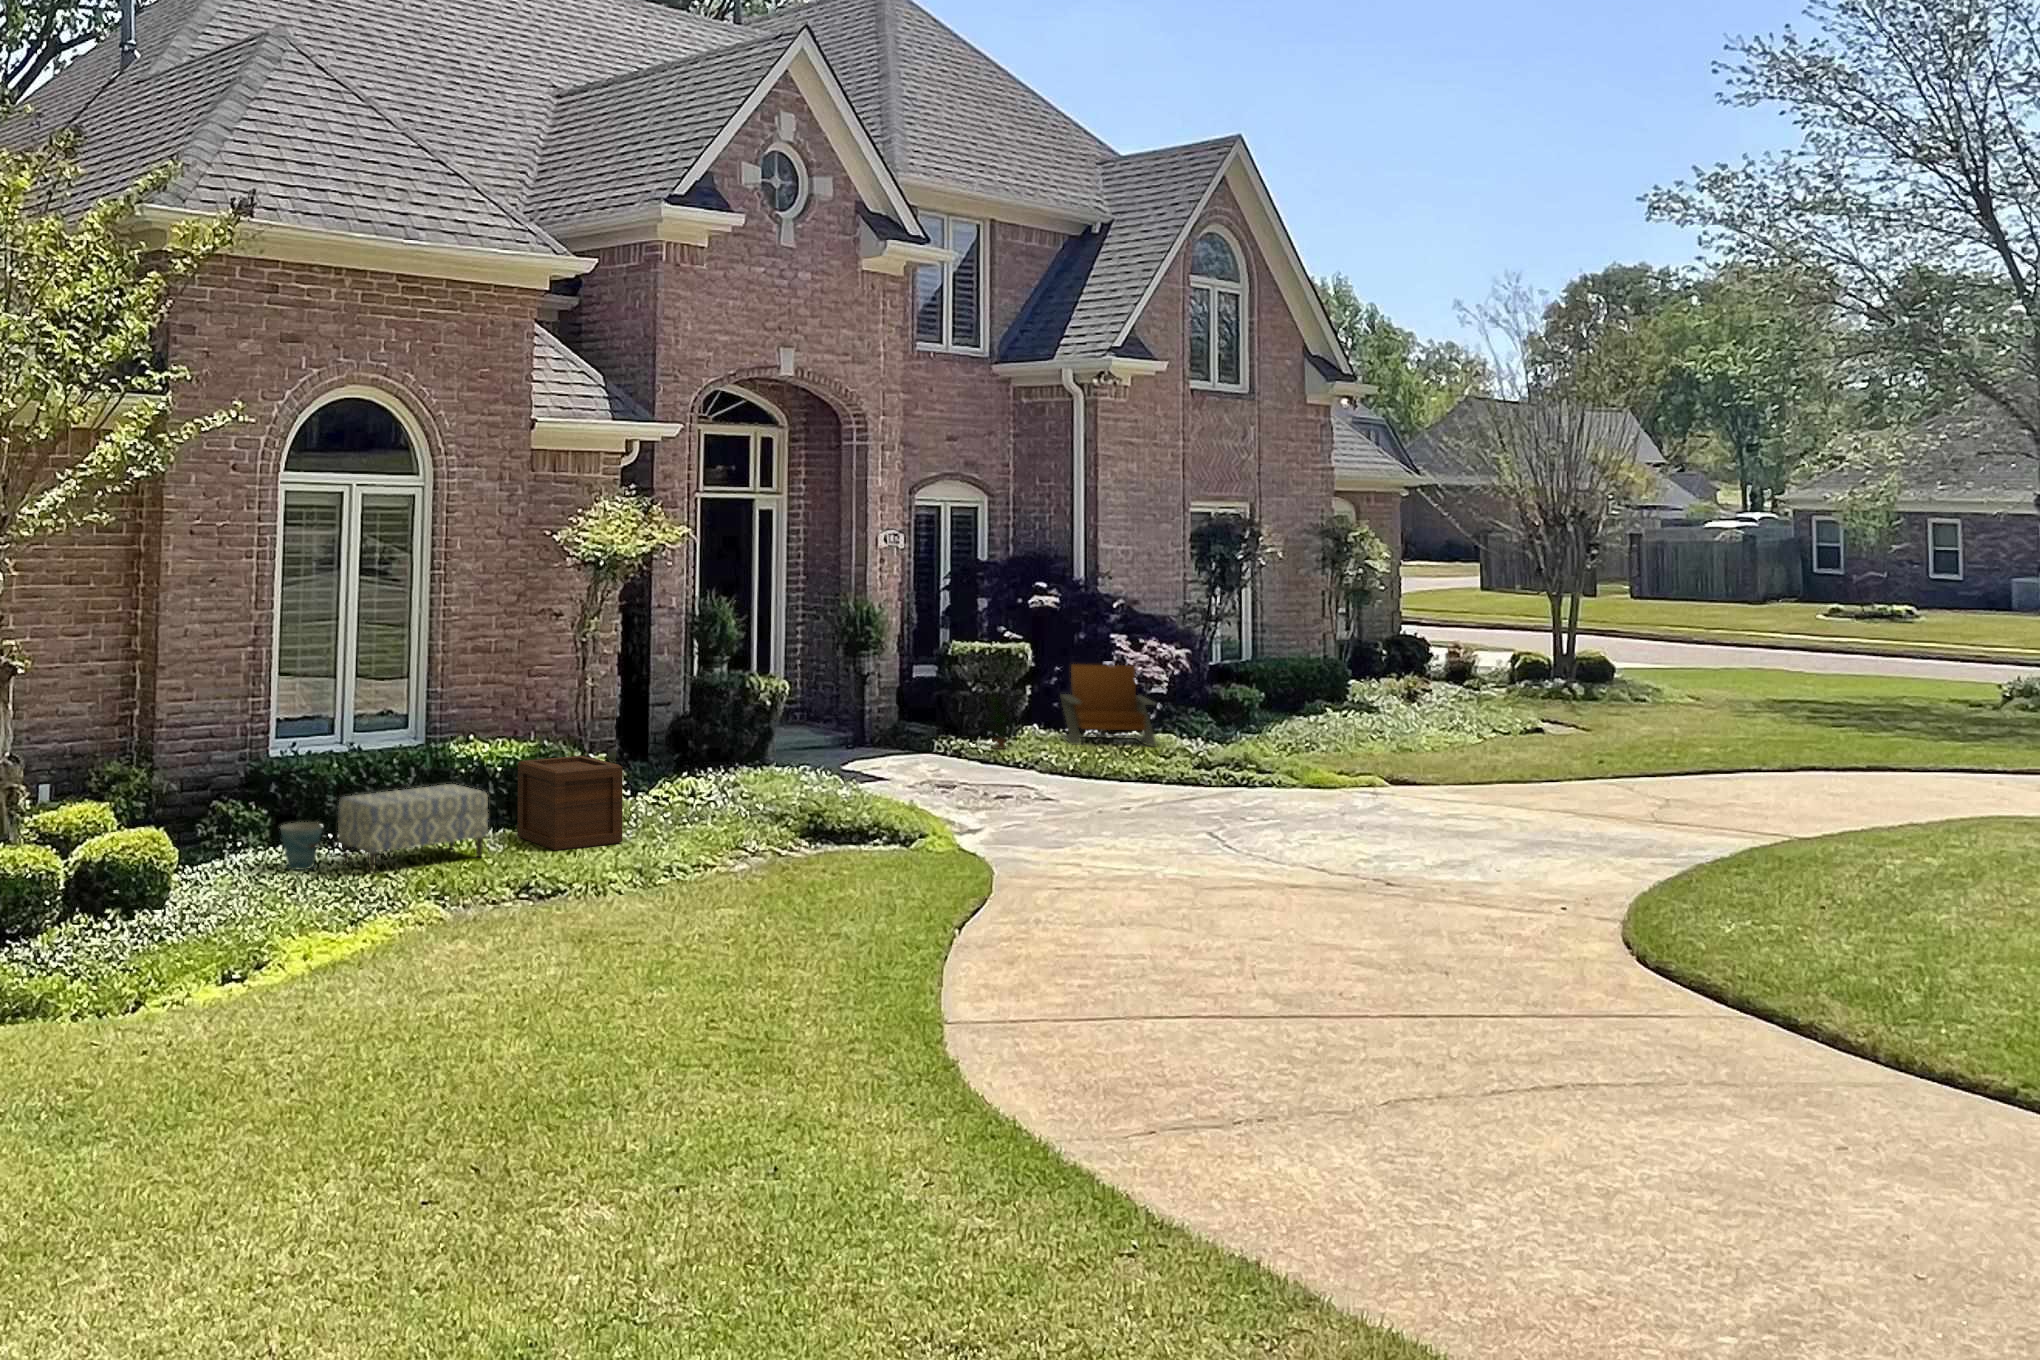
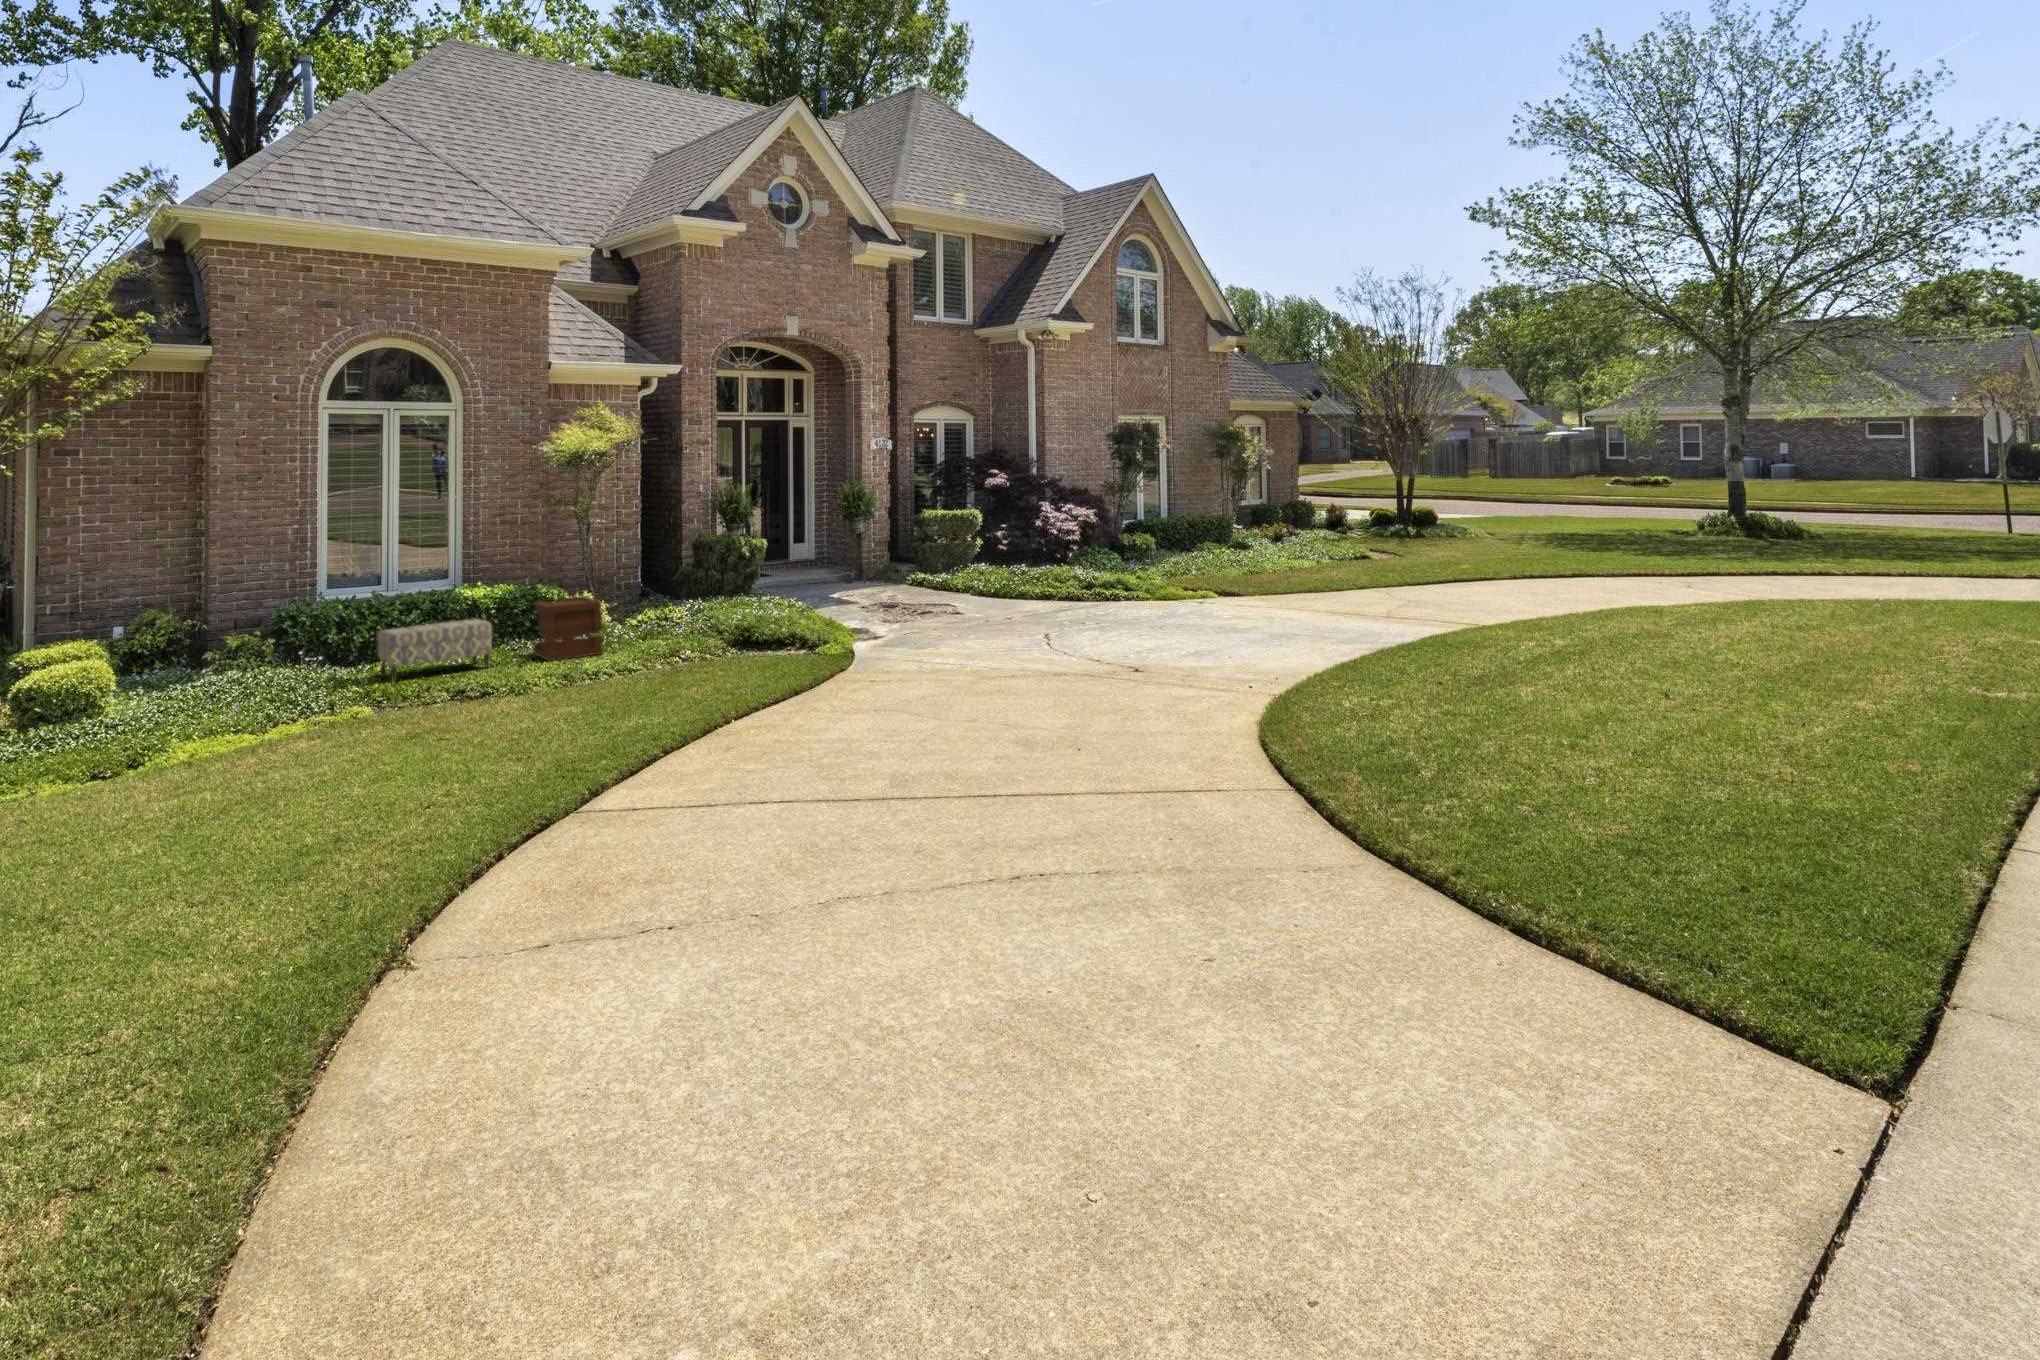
lounge chair: present [1060,664,1157,746] -> none [1009,524,1067,580]
potted plant: present [986,694,1013,749] -> none [944,547,968,585]
bucket: present [280,822,322,870] -> none [330,648,365,683]

